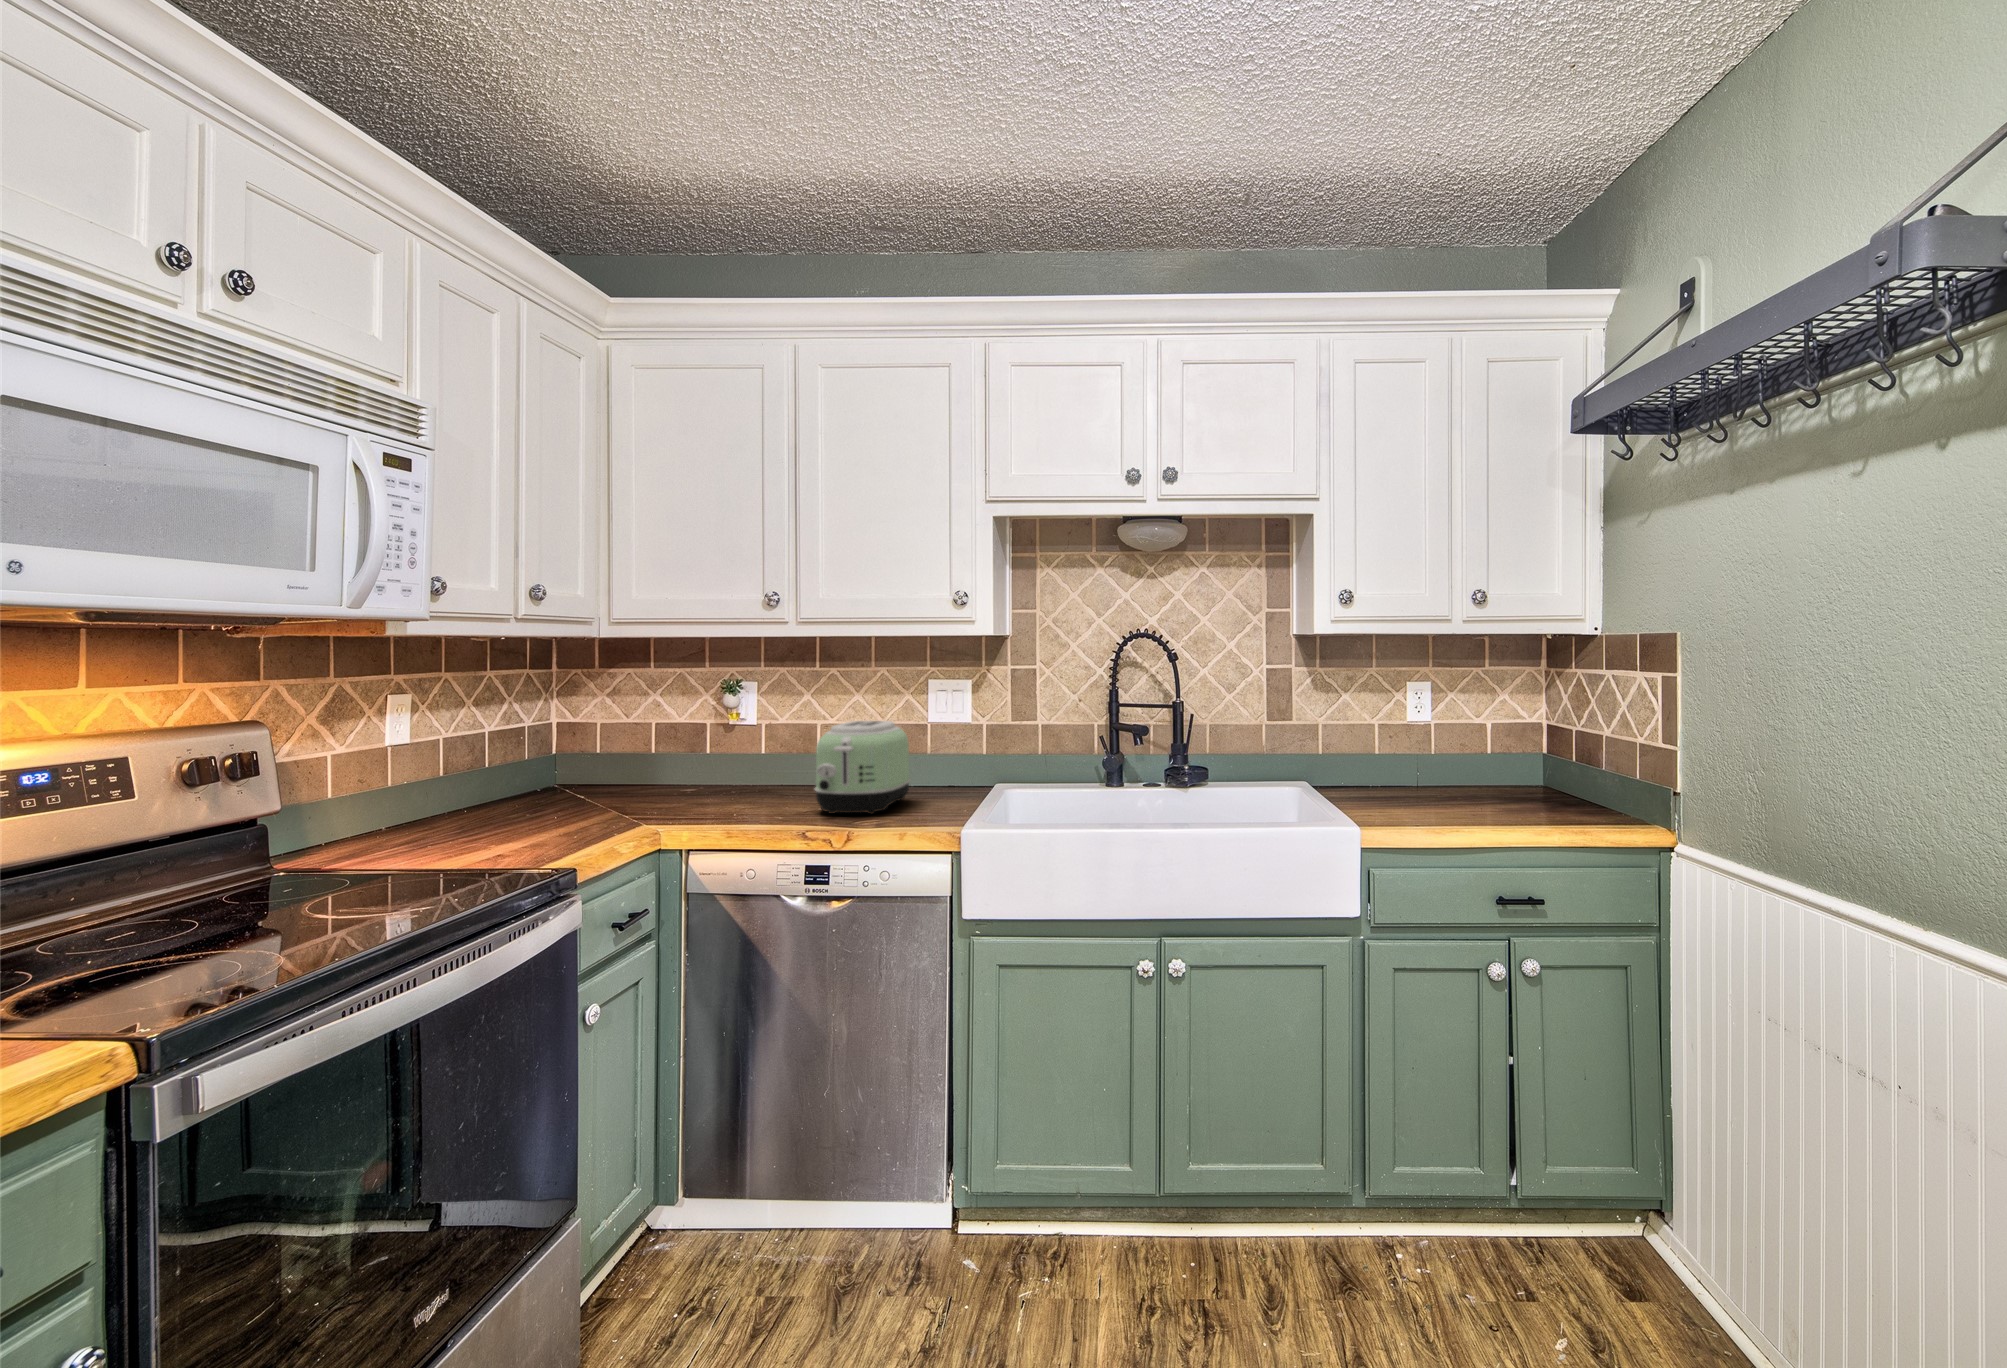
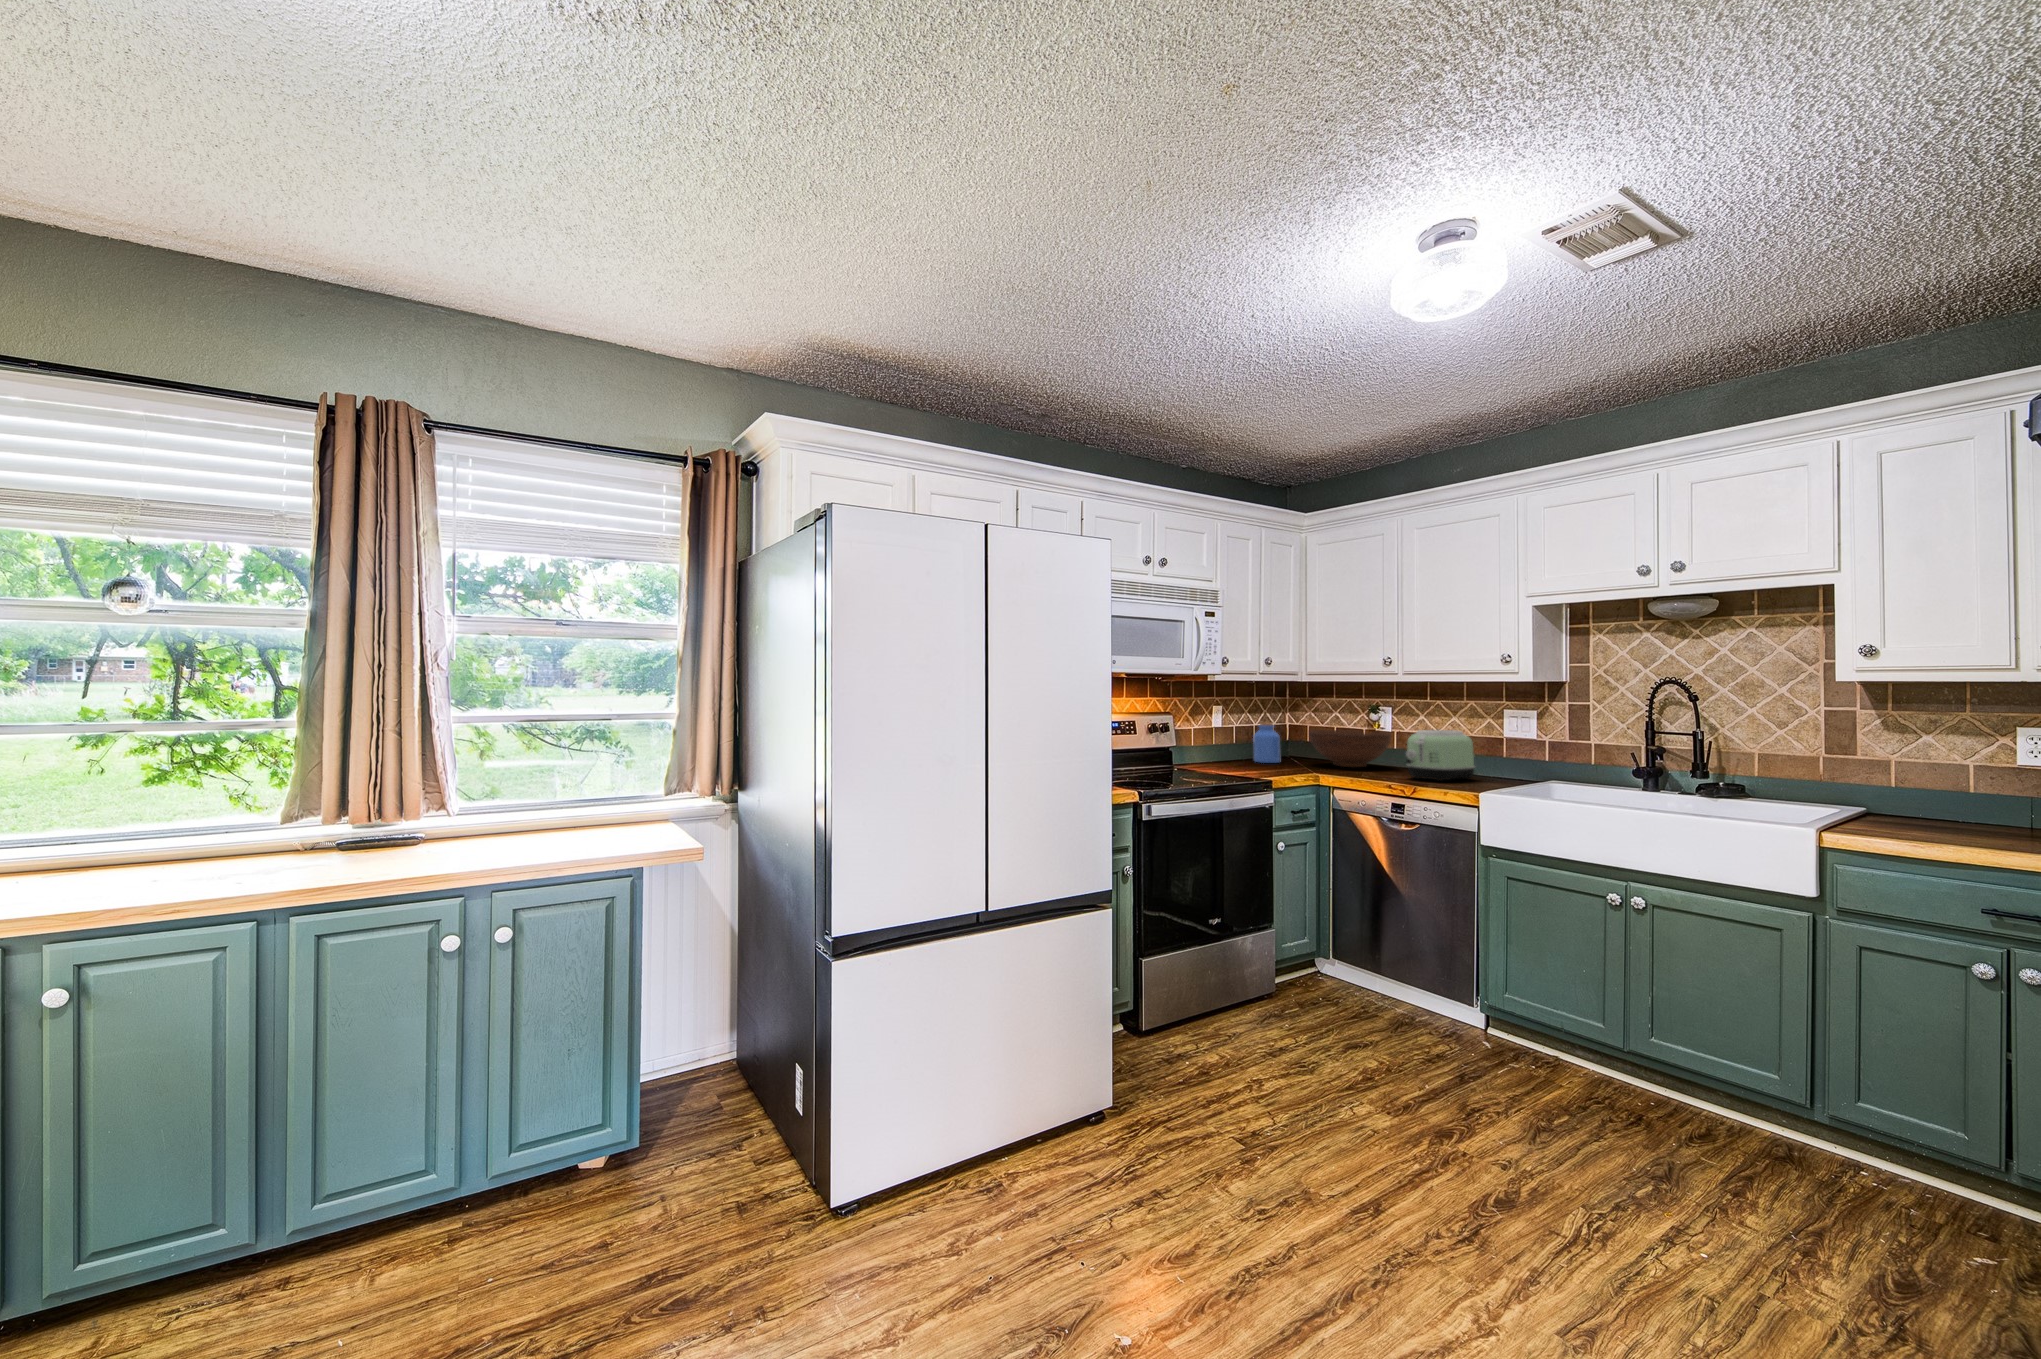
jar: none [490,726,551,815] -> present [1253,722,1280,763]
fruit bowl: none [614,728,763,801] -> present [1309,730,1391,767]

